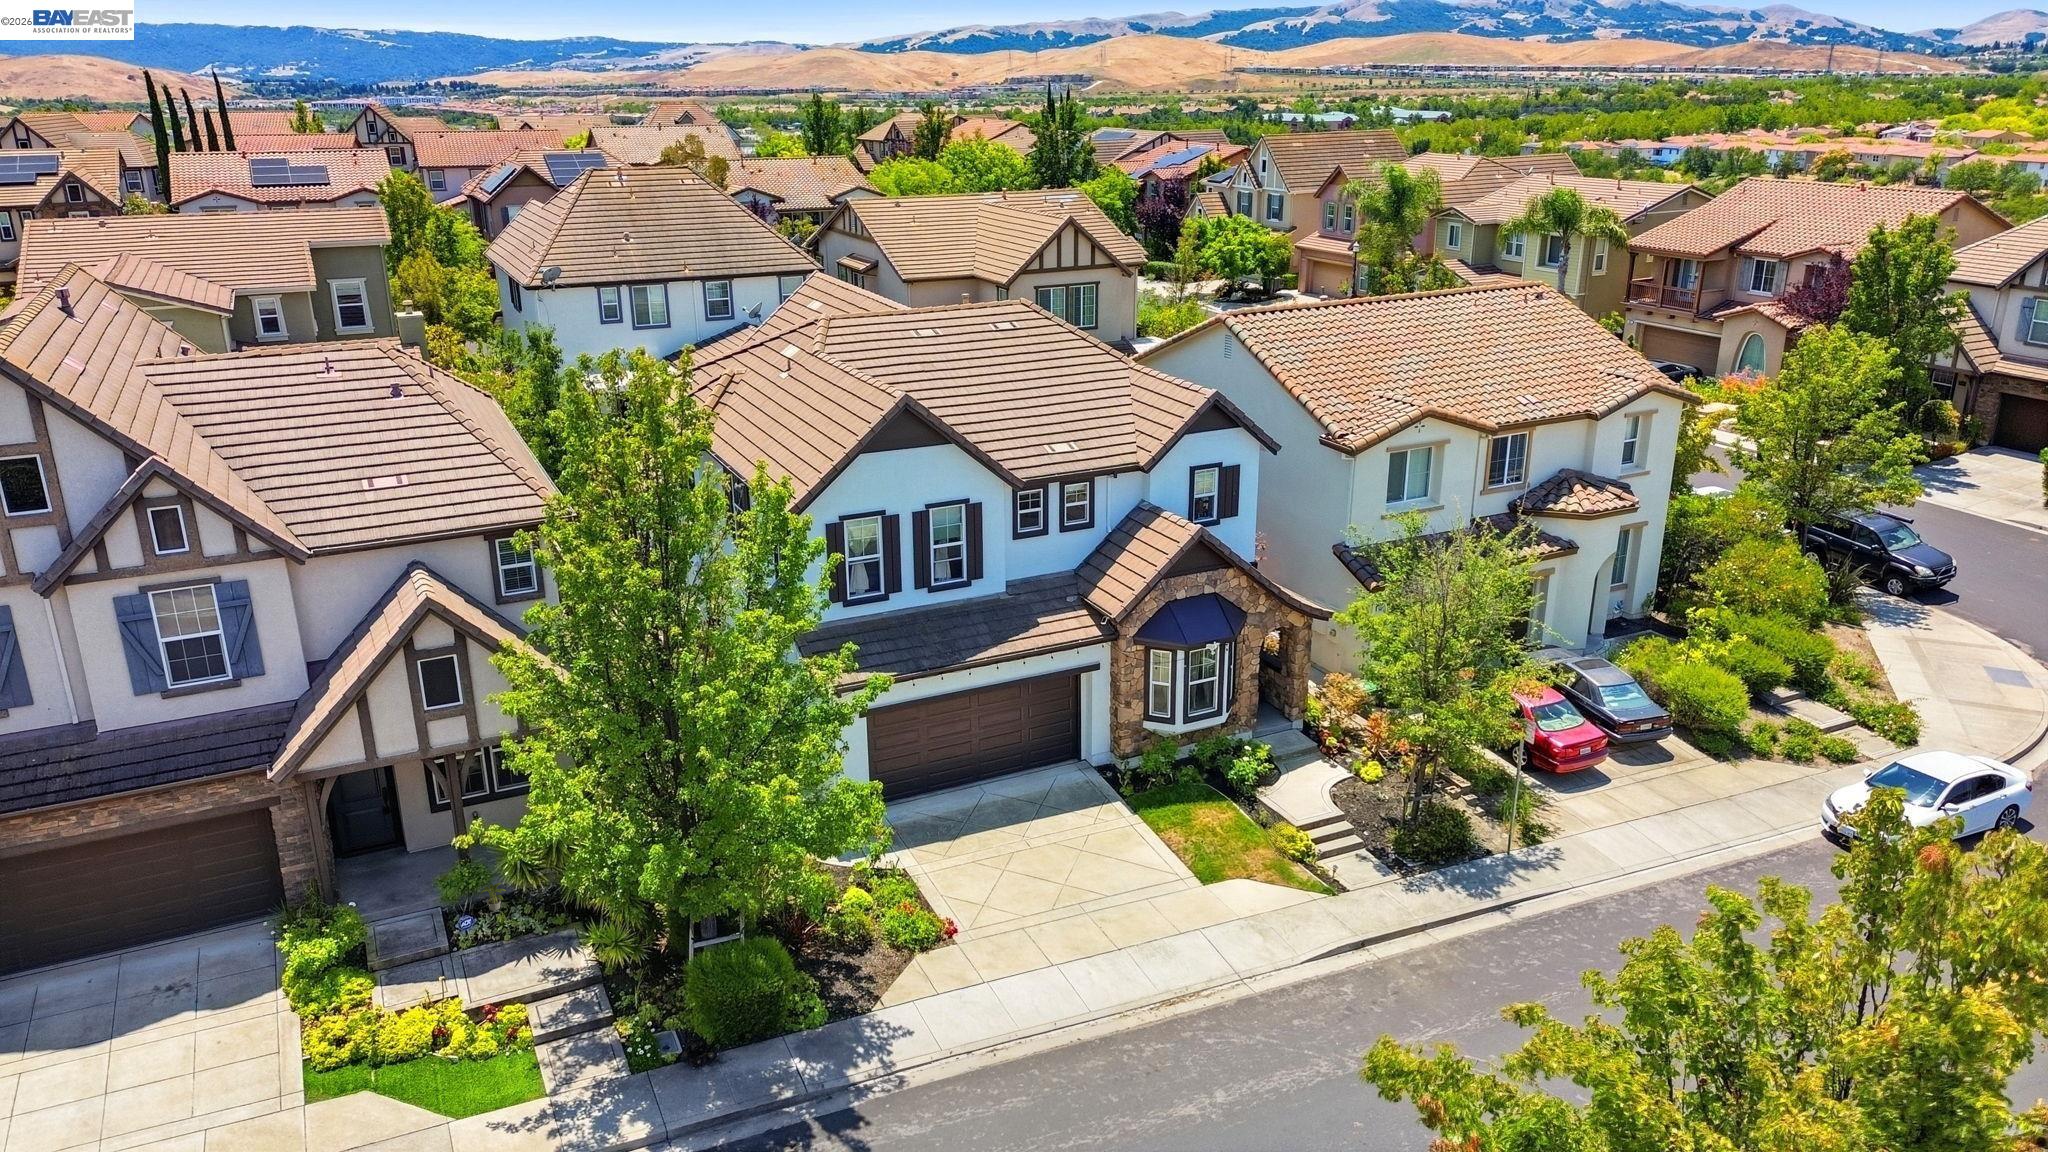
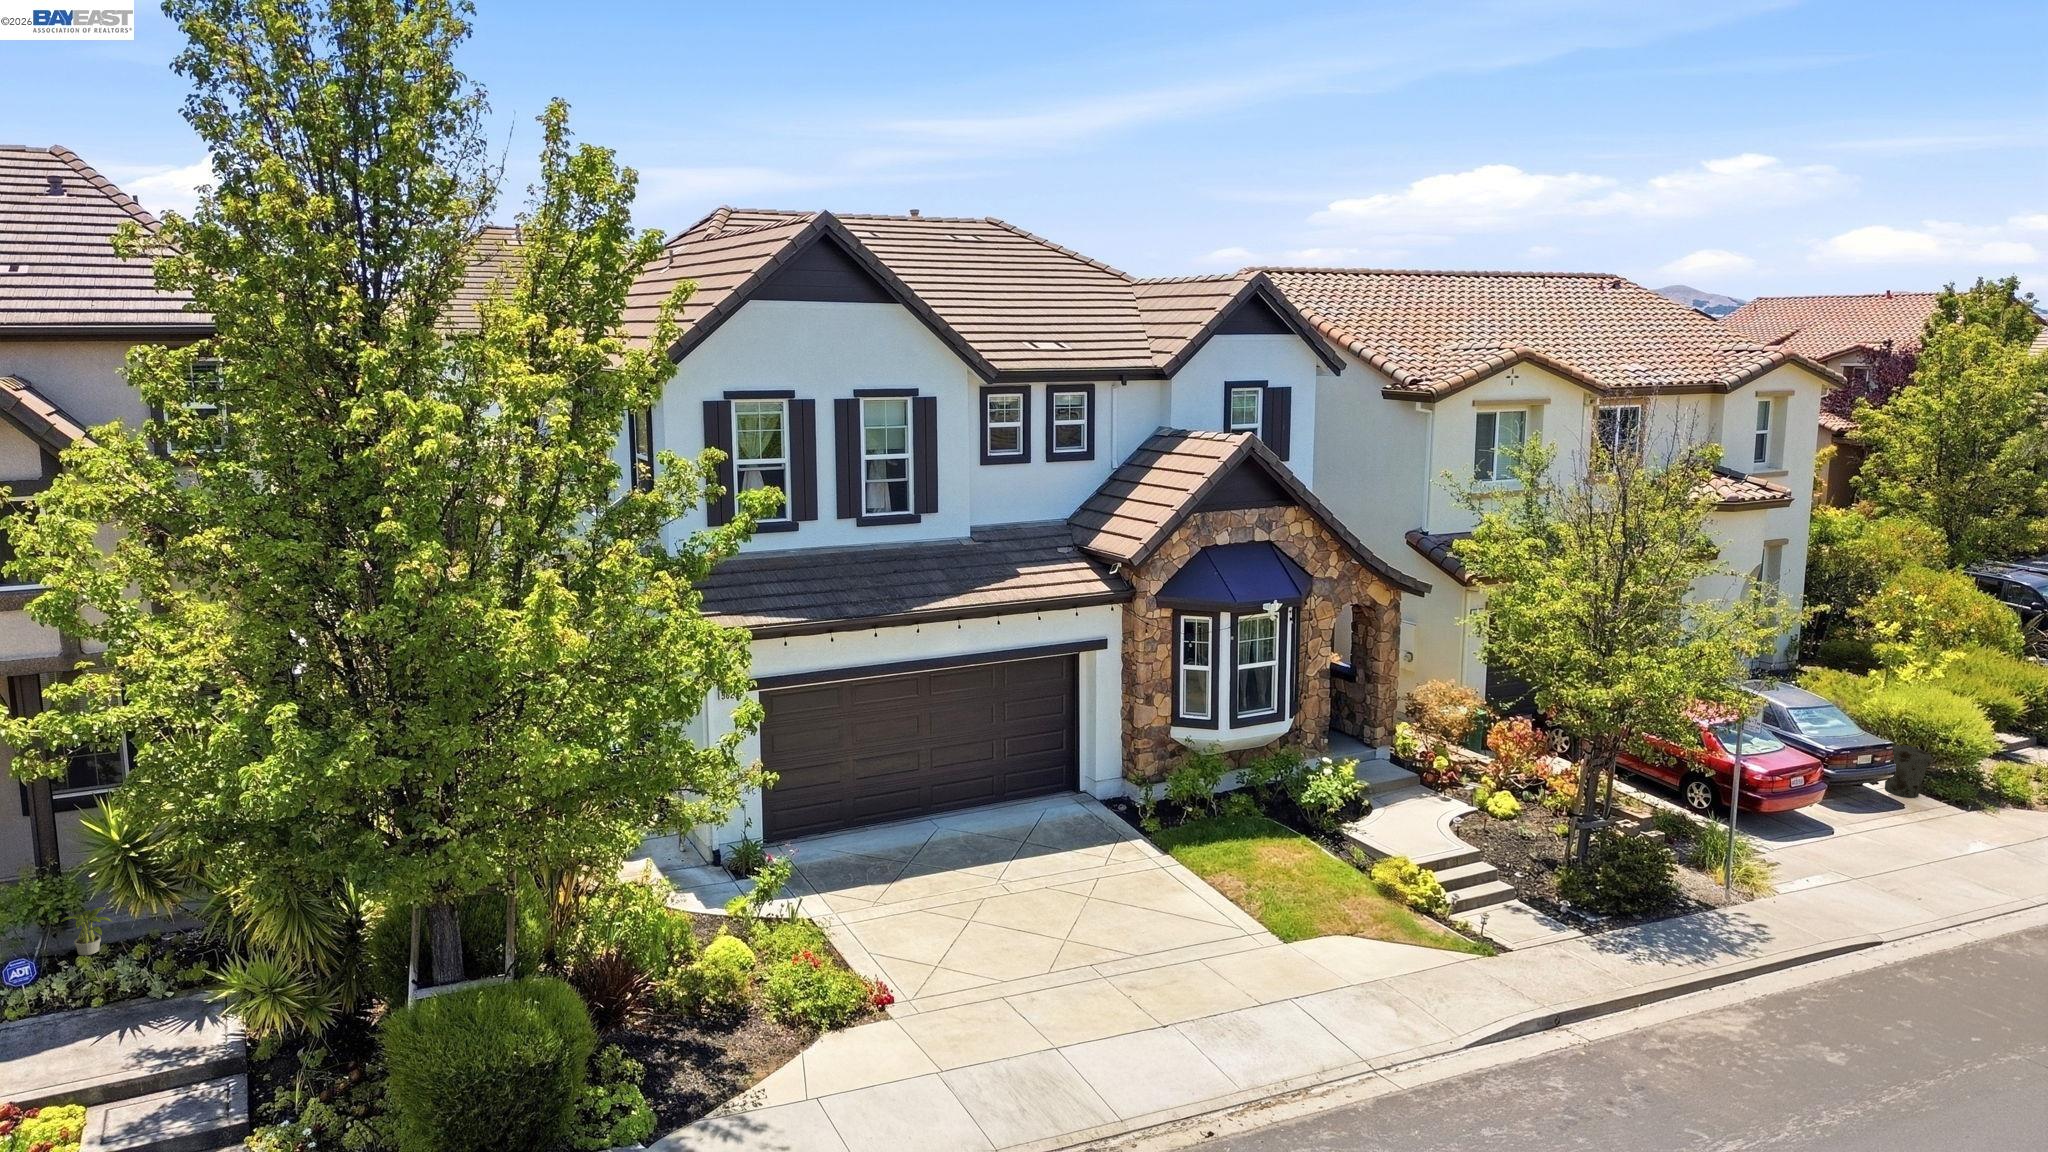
trash can: none [1666,715,1698,753] -> present [1885,745,1932,798]

